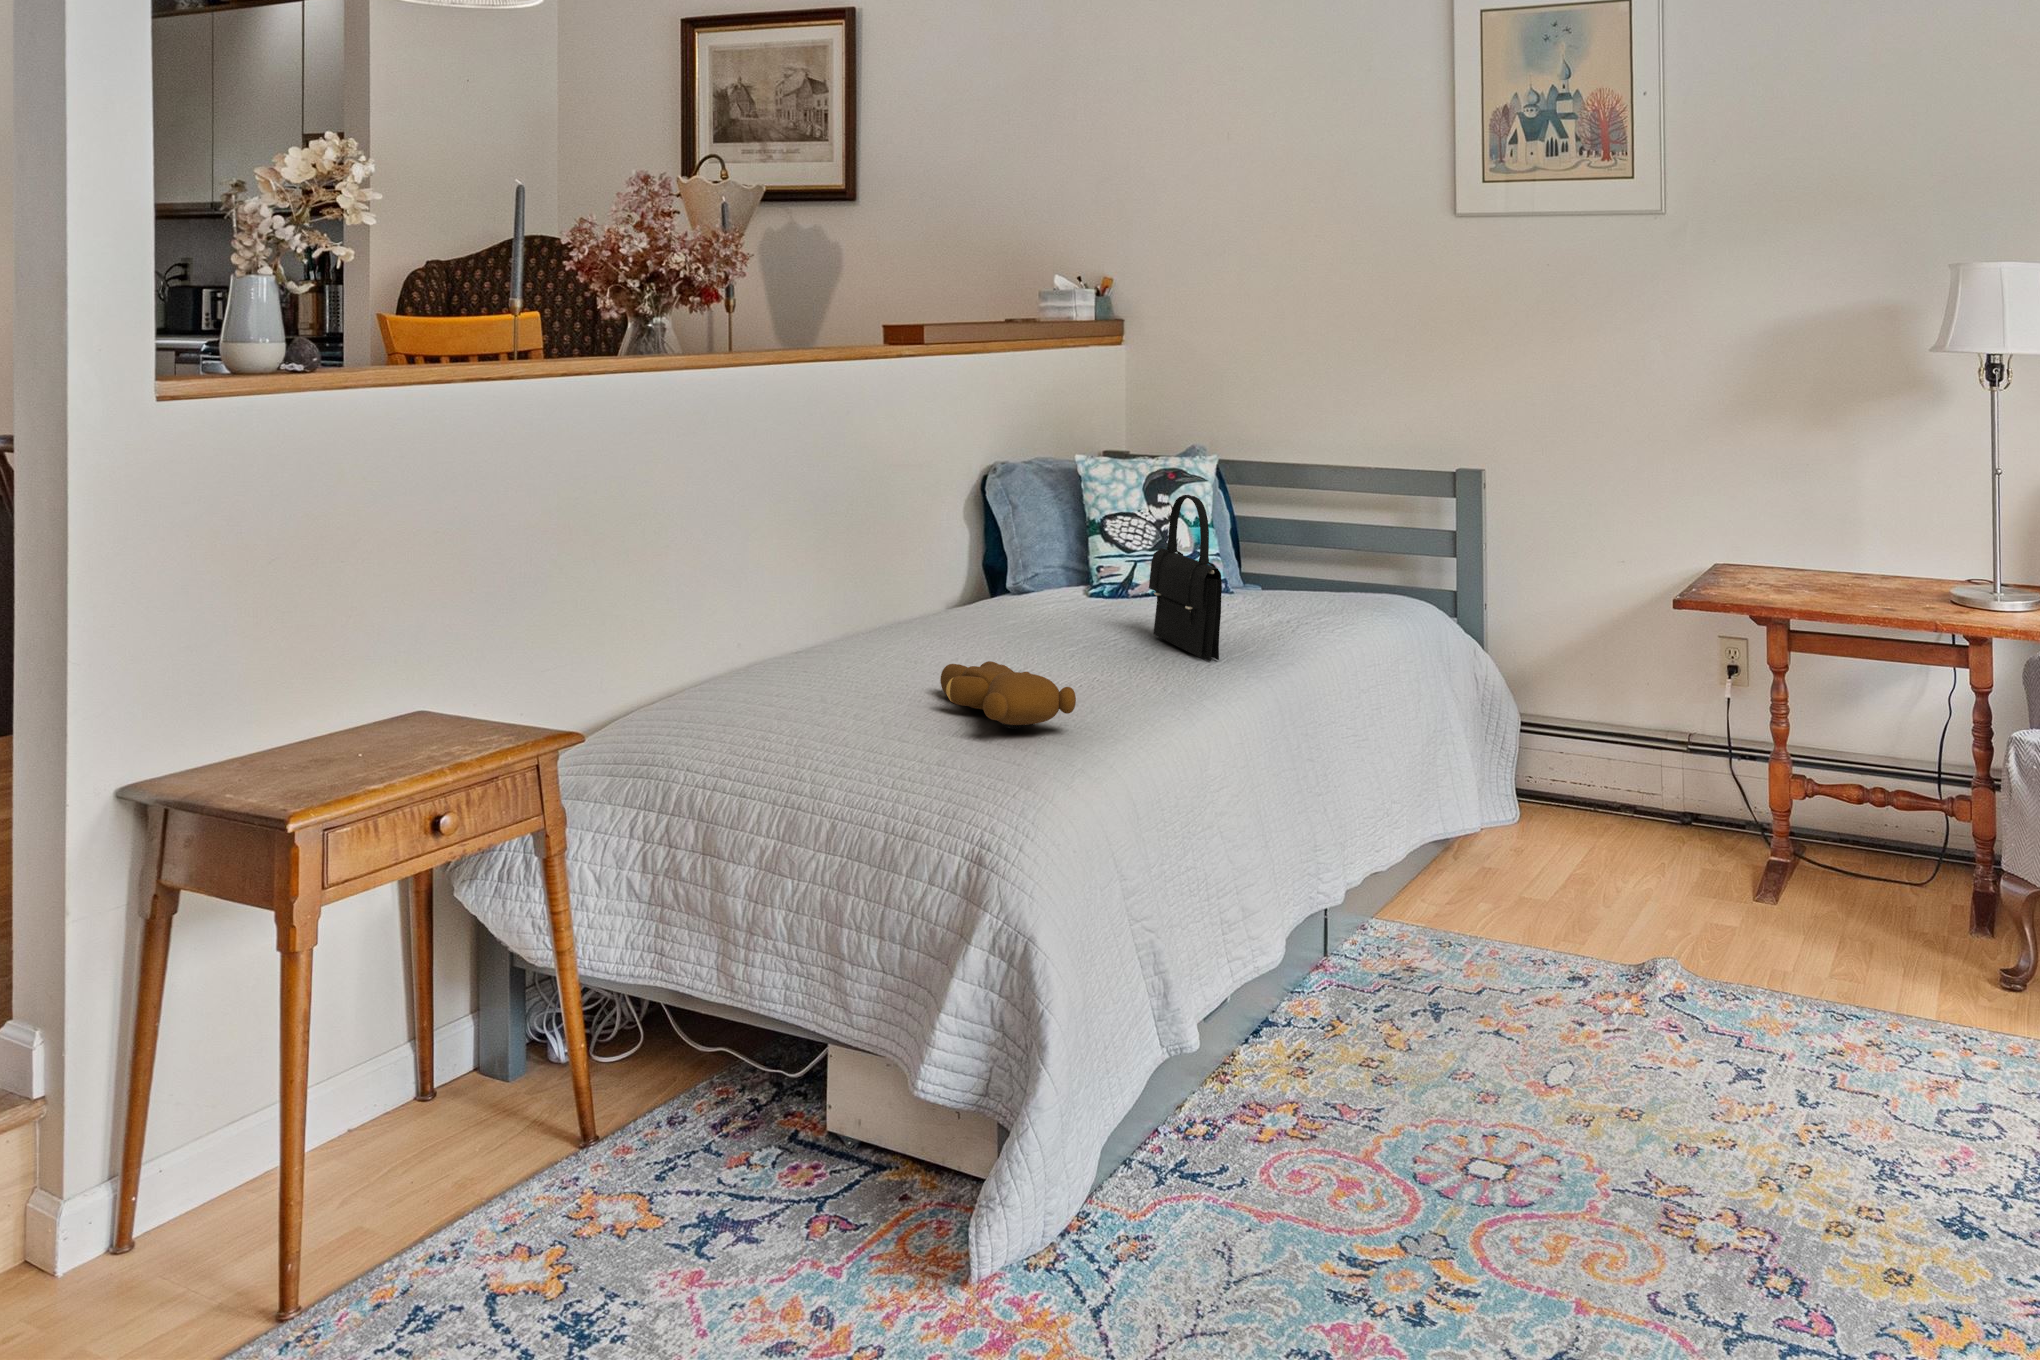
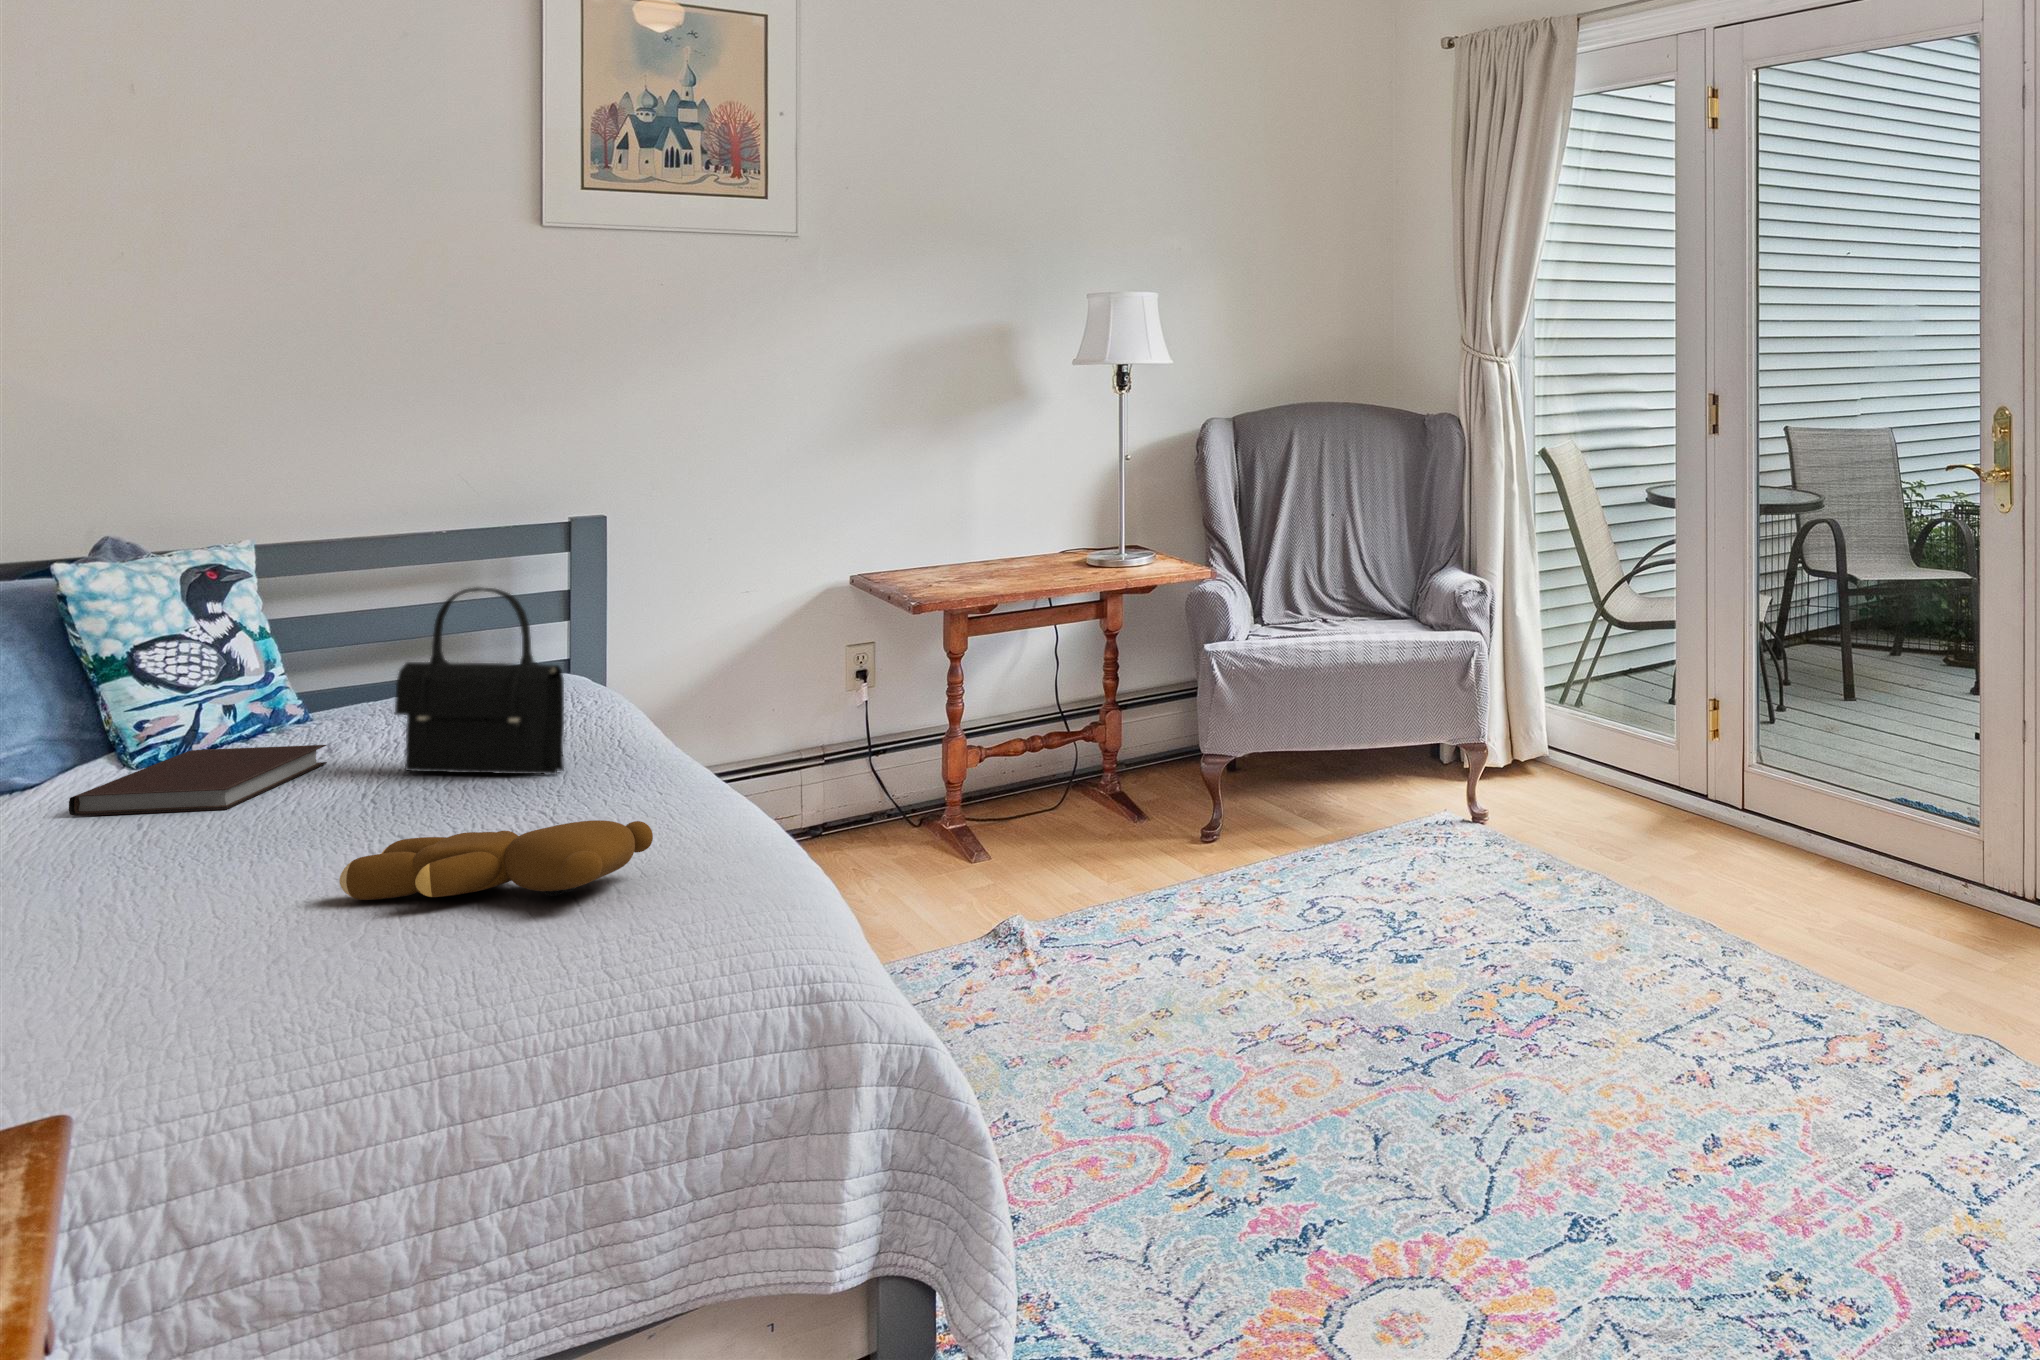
notebook: none [992,591,1144,630] -> present [69,745,327,816]

